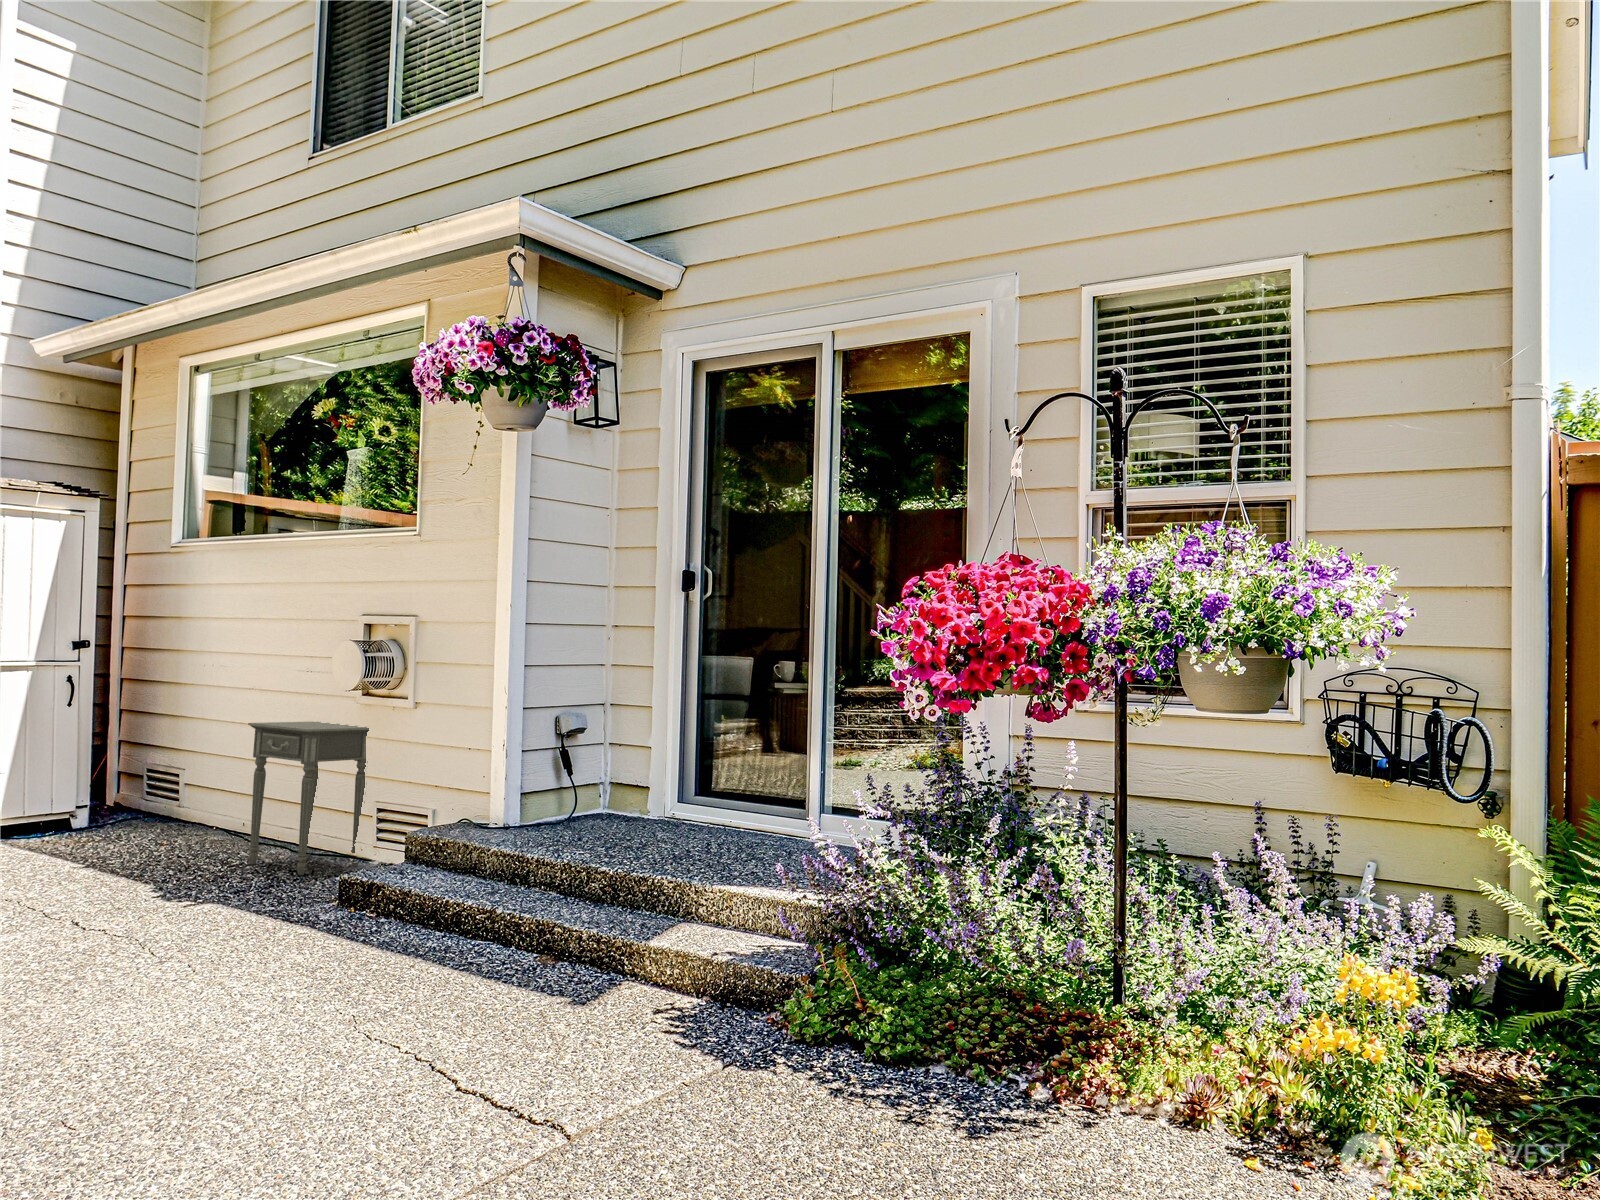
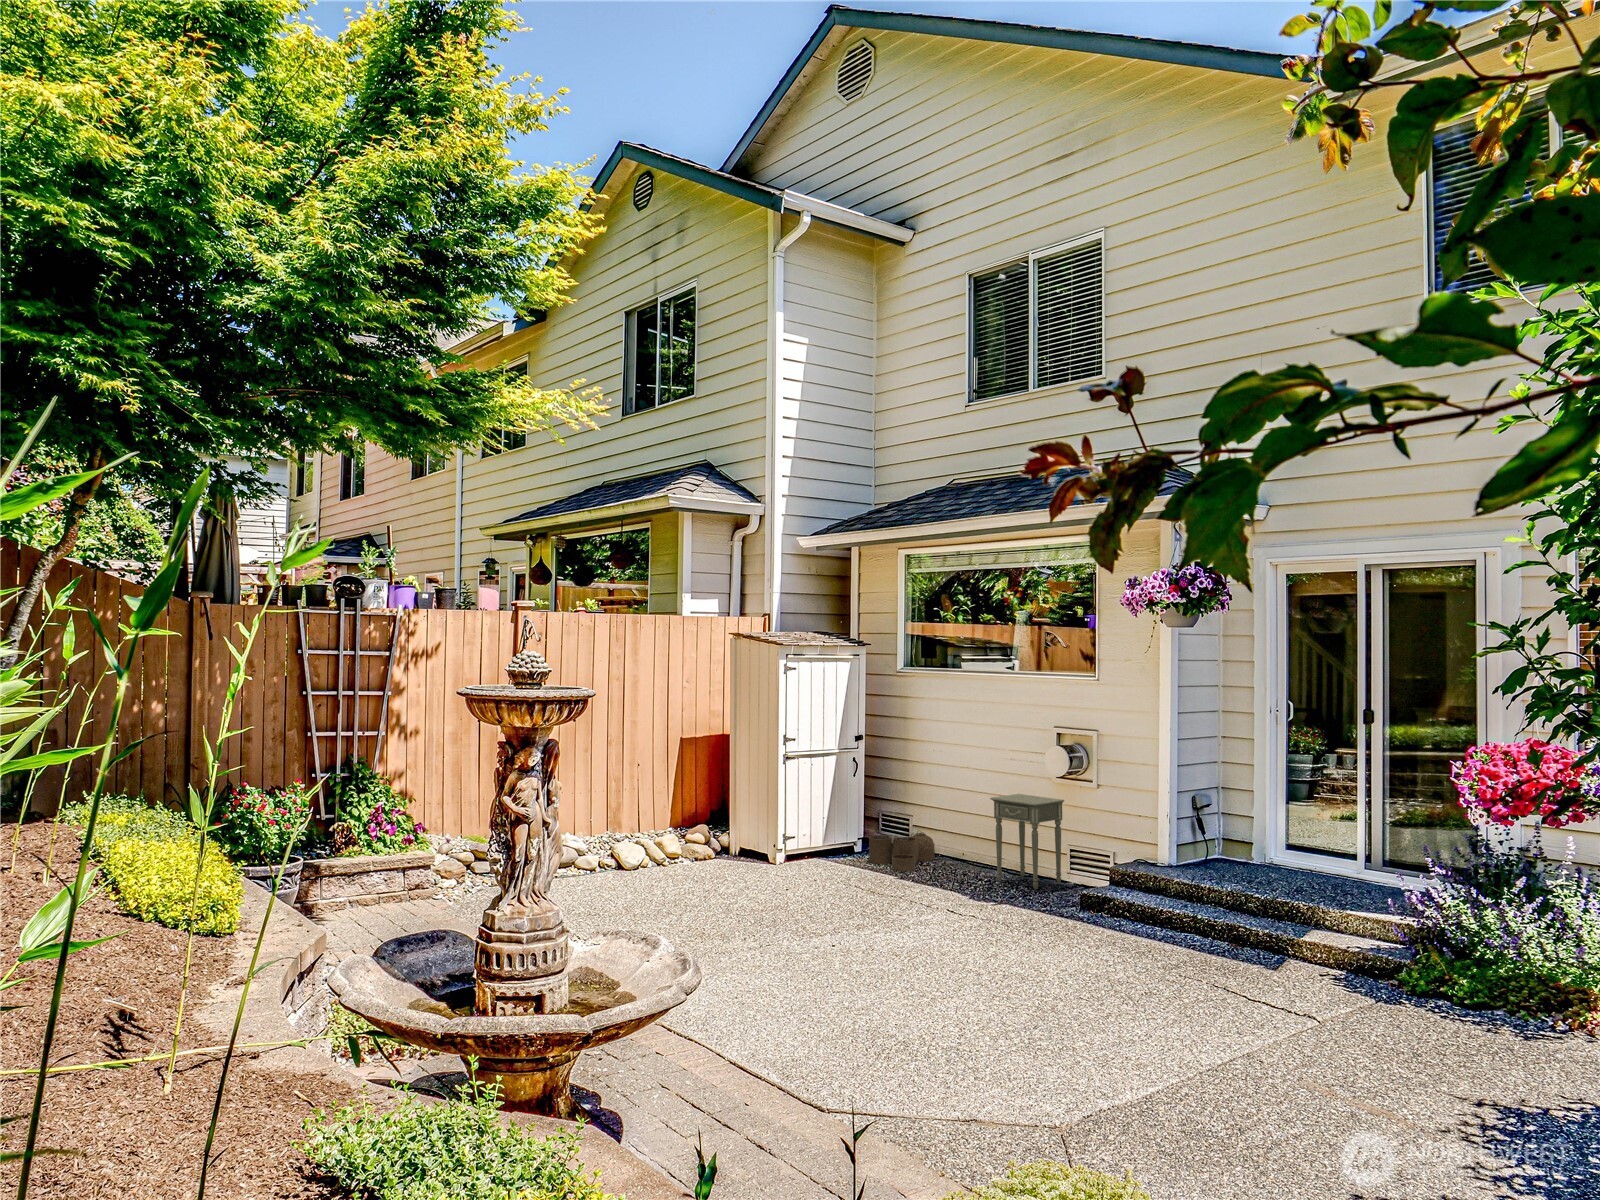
woven basket: none [55,788,194,853] -> present [869,831,935,872]

